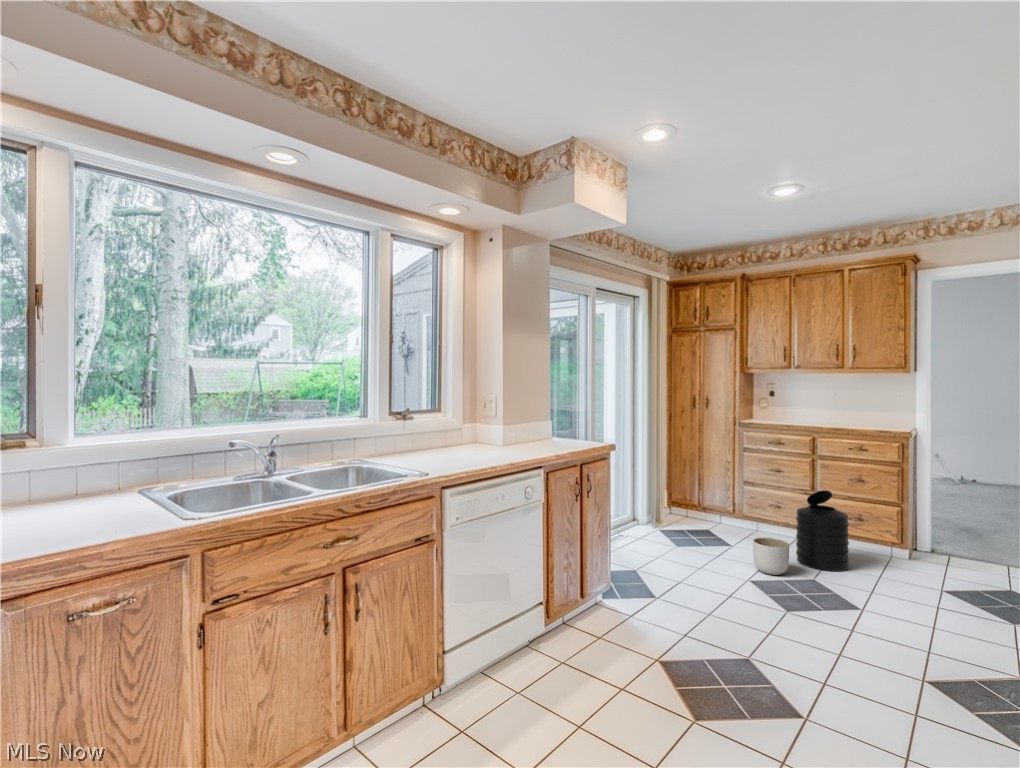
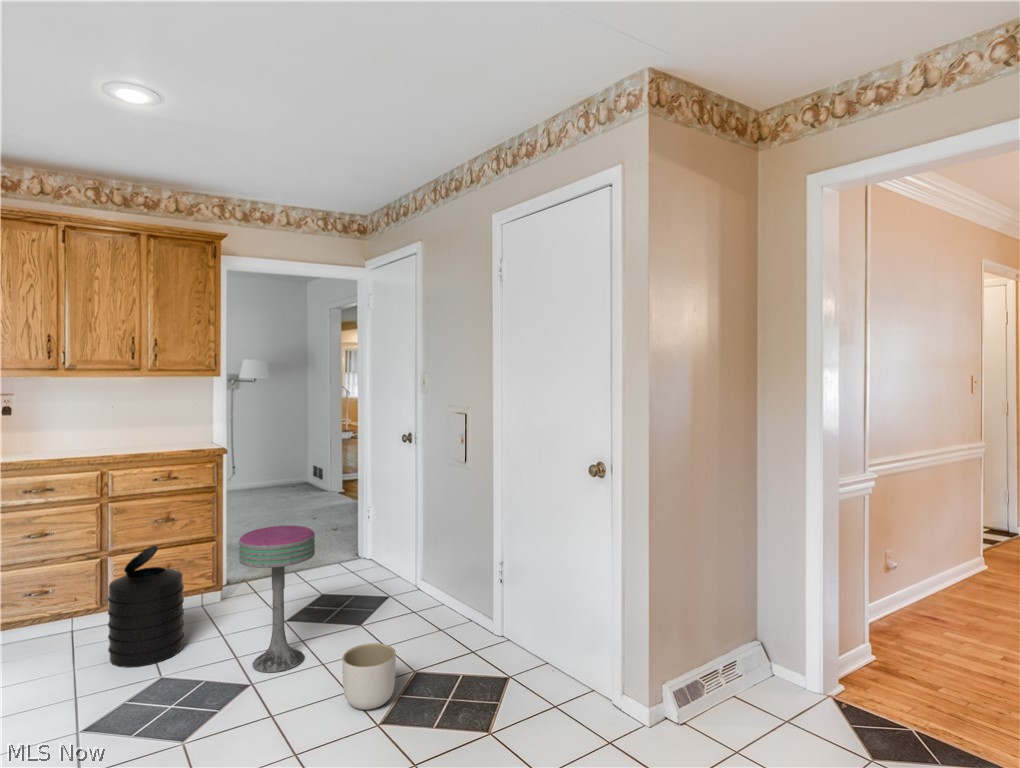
bar stool: none [869,493,943,613] -> present [239,526,315,673]
planter: present [753,538,789,575] -> present [342,643,396,710]

